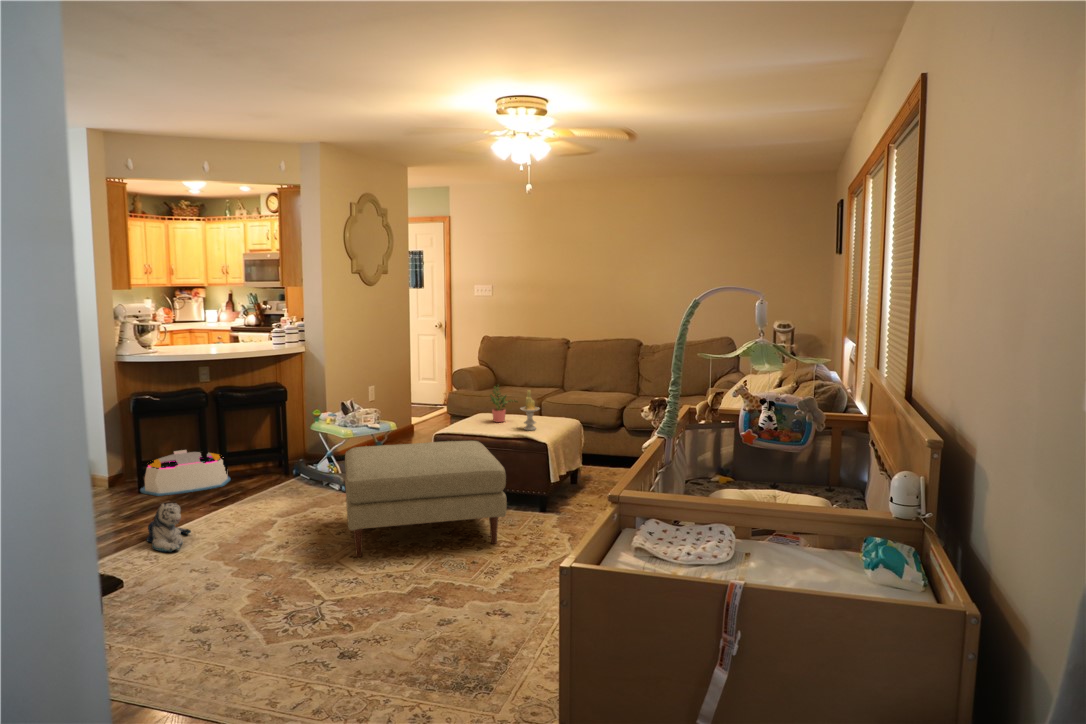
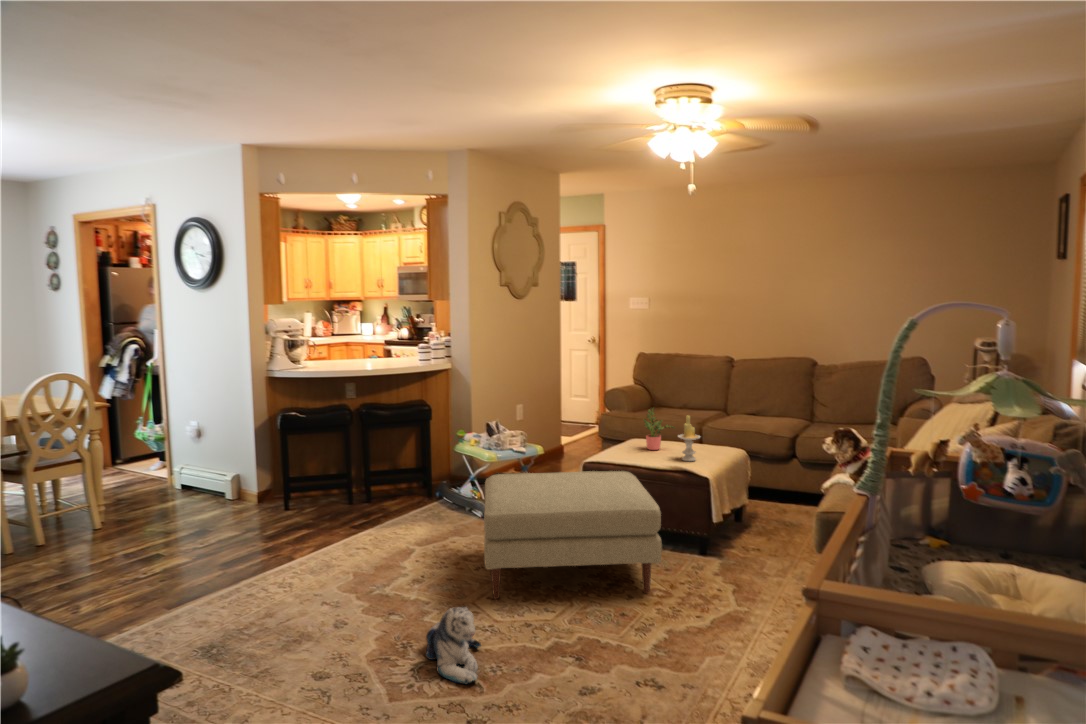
storage bin: present [140,450,230,496] -> none [288,466,374,513]
plush toy: present [146,503,191,552] -> present [425,607,481,684]

